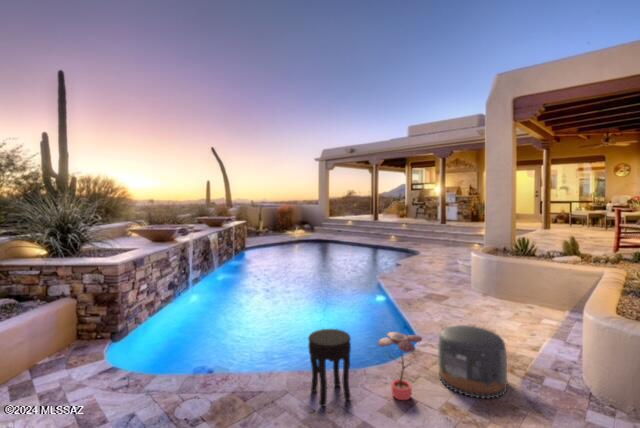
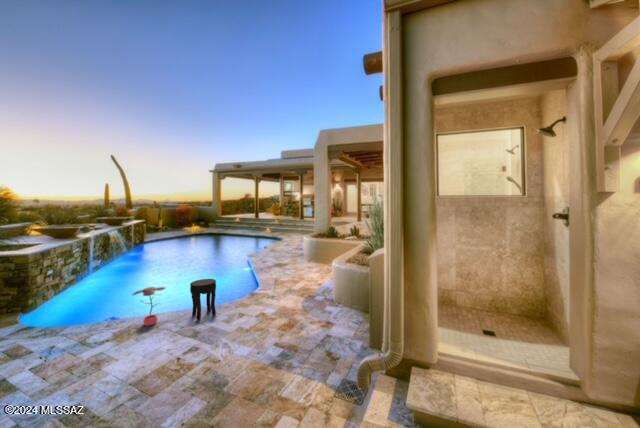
pouf: present [438,325,507,399] -> none [267,271,299,304]
potted plant: present [378,332,422,400] -> present [133,287,166,326]

